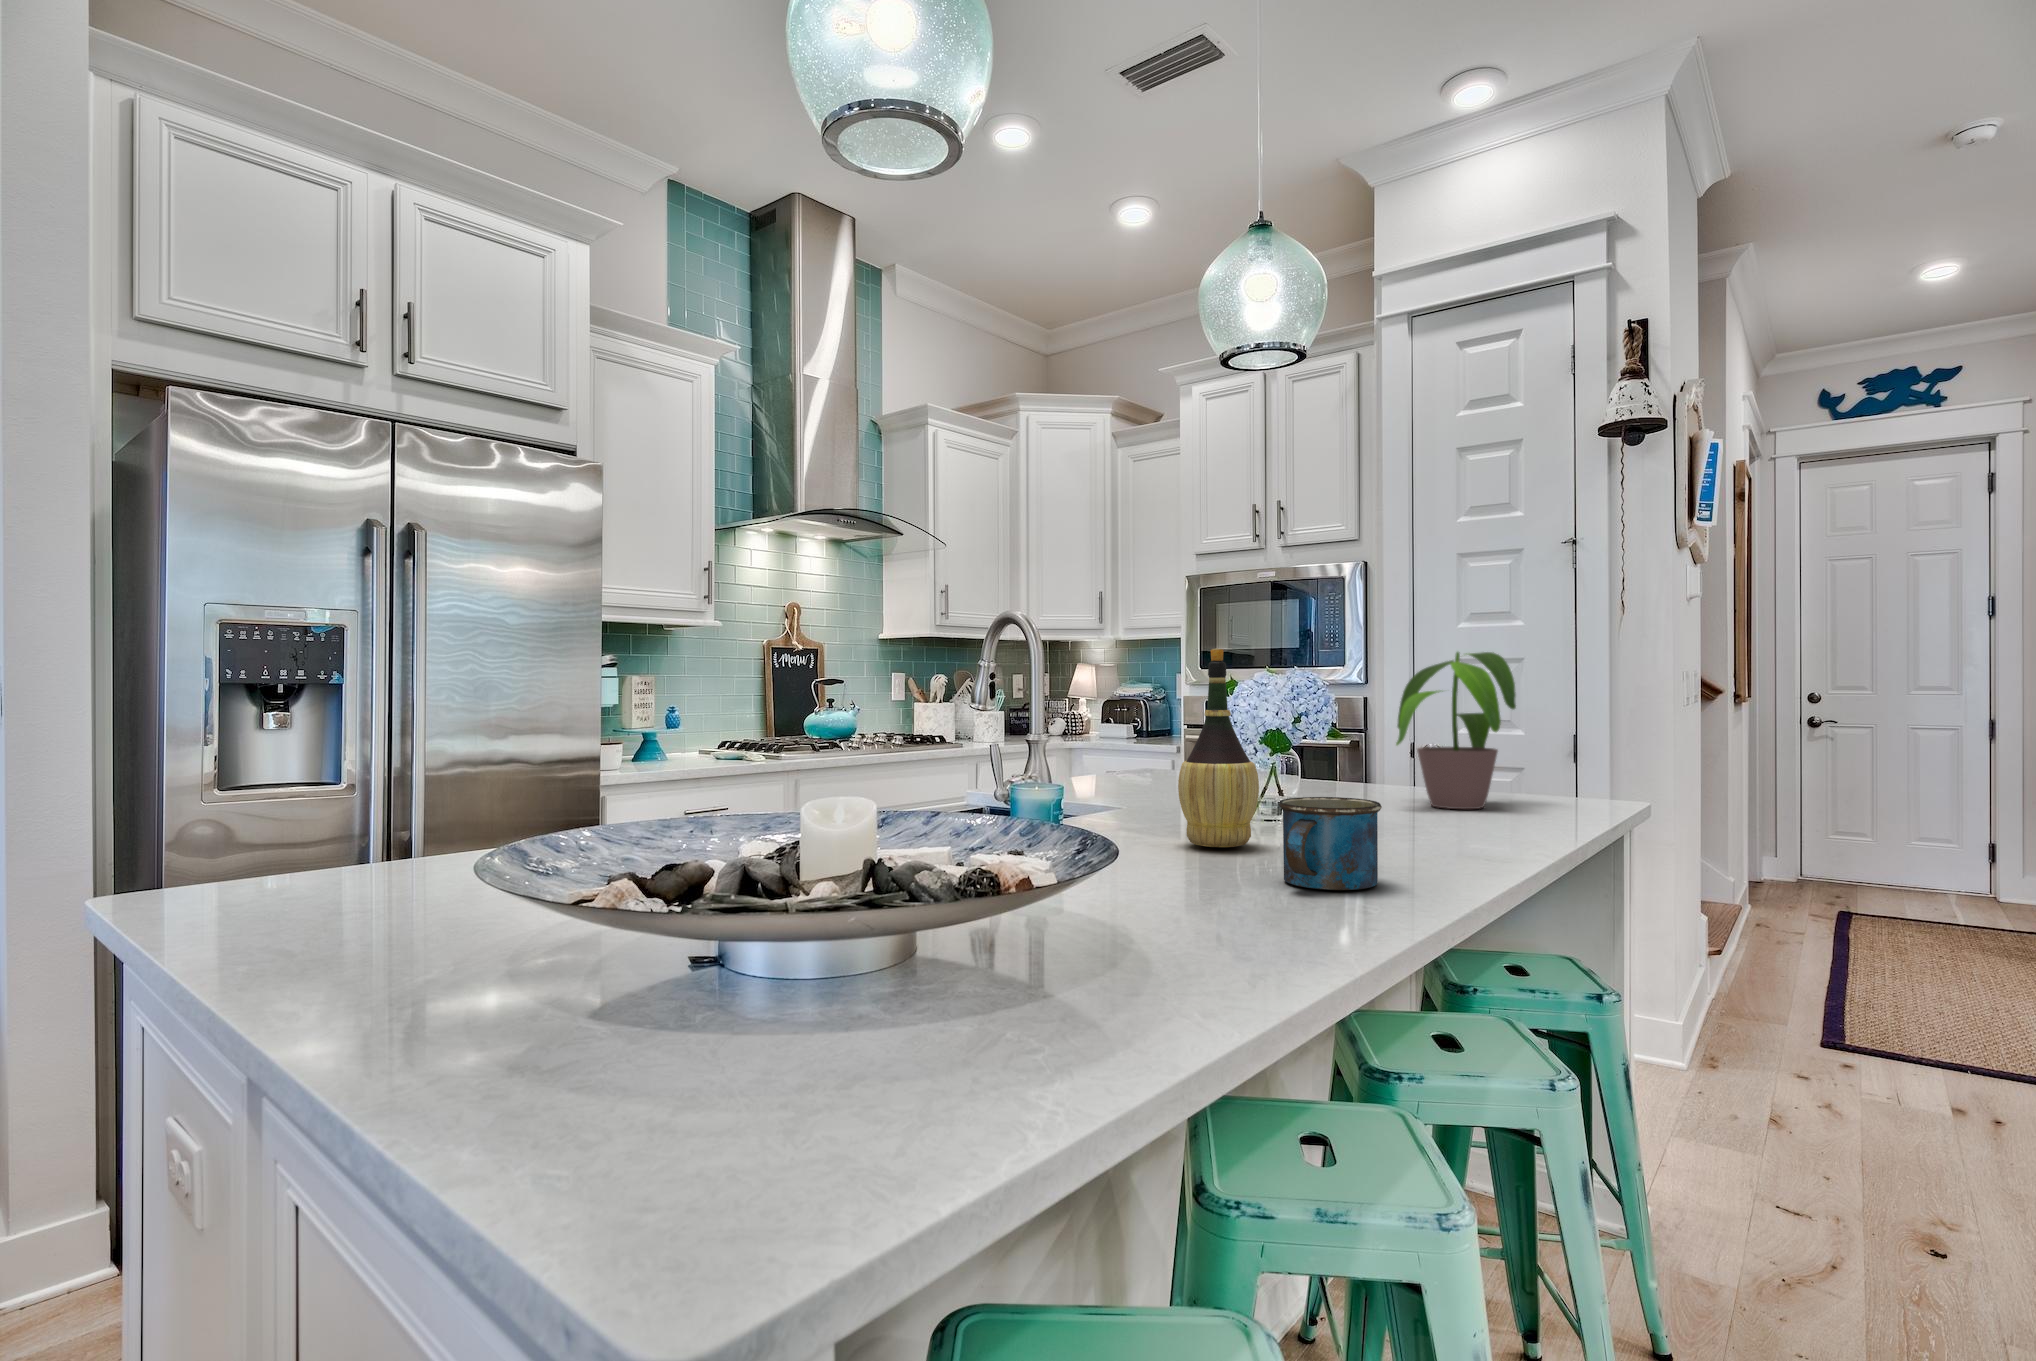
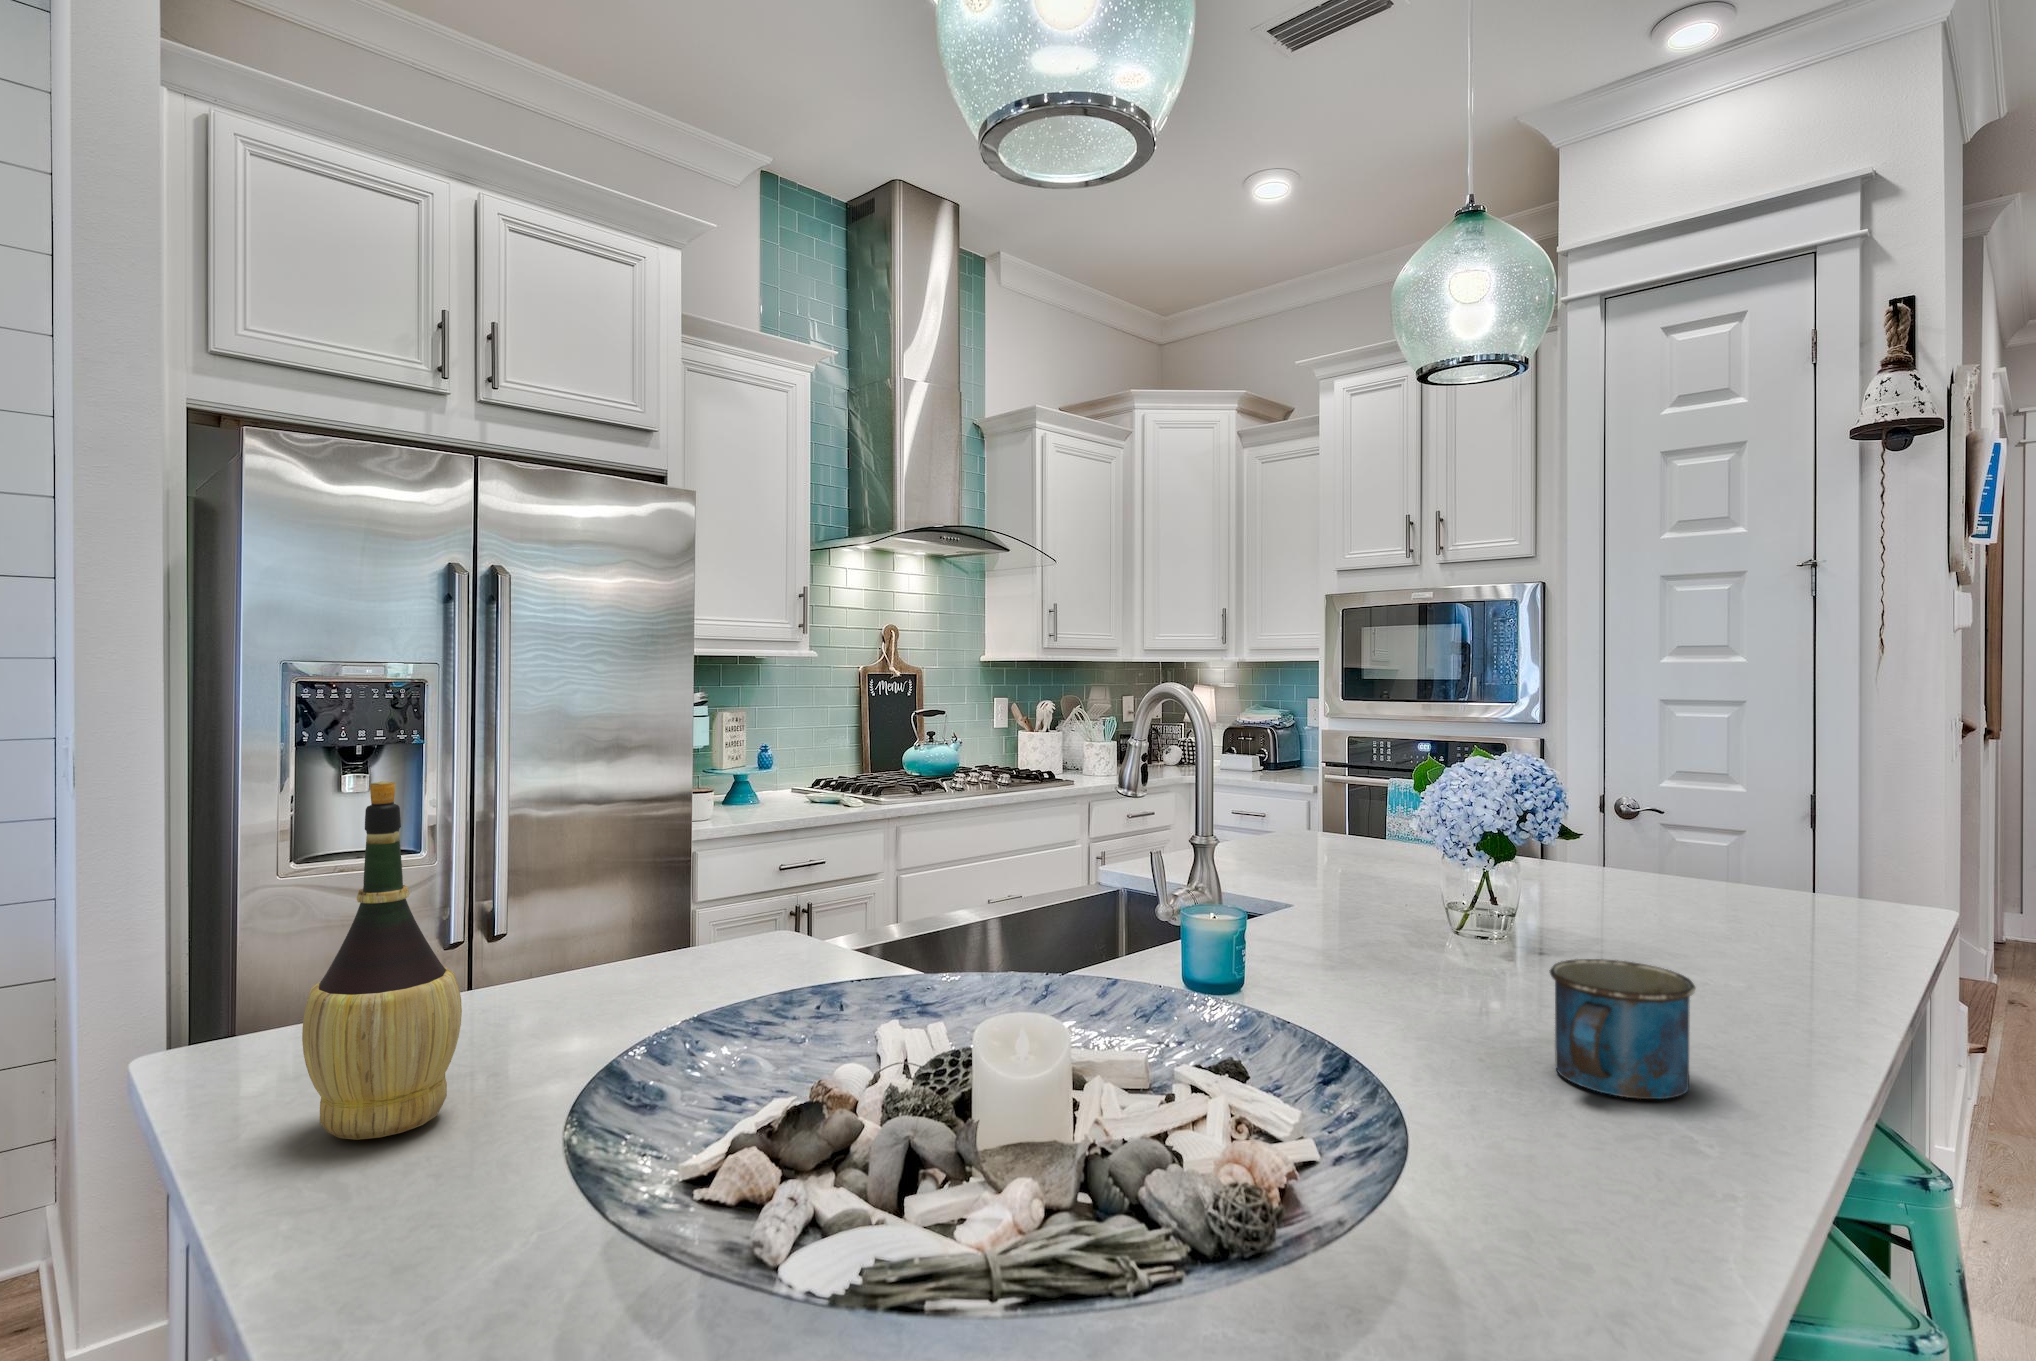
wine bottle: present [1178,648,1259,847] -> present [302,781,462,1140]
potted plant: present [1396,652,1516,809] -> none [1594,724,1832,921]

